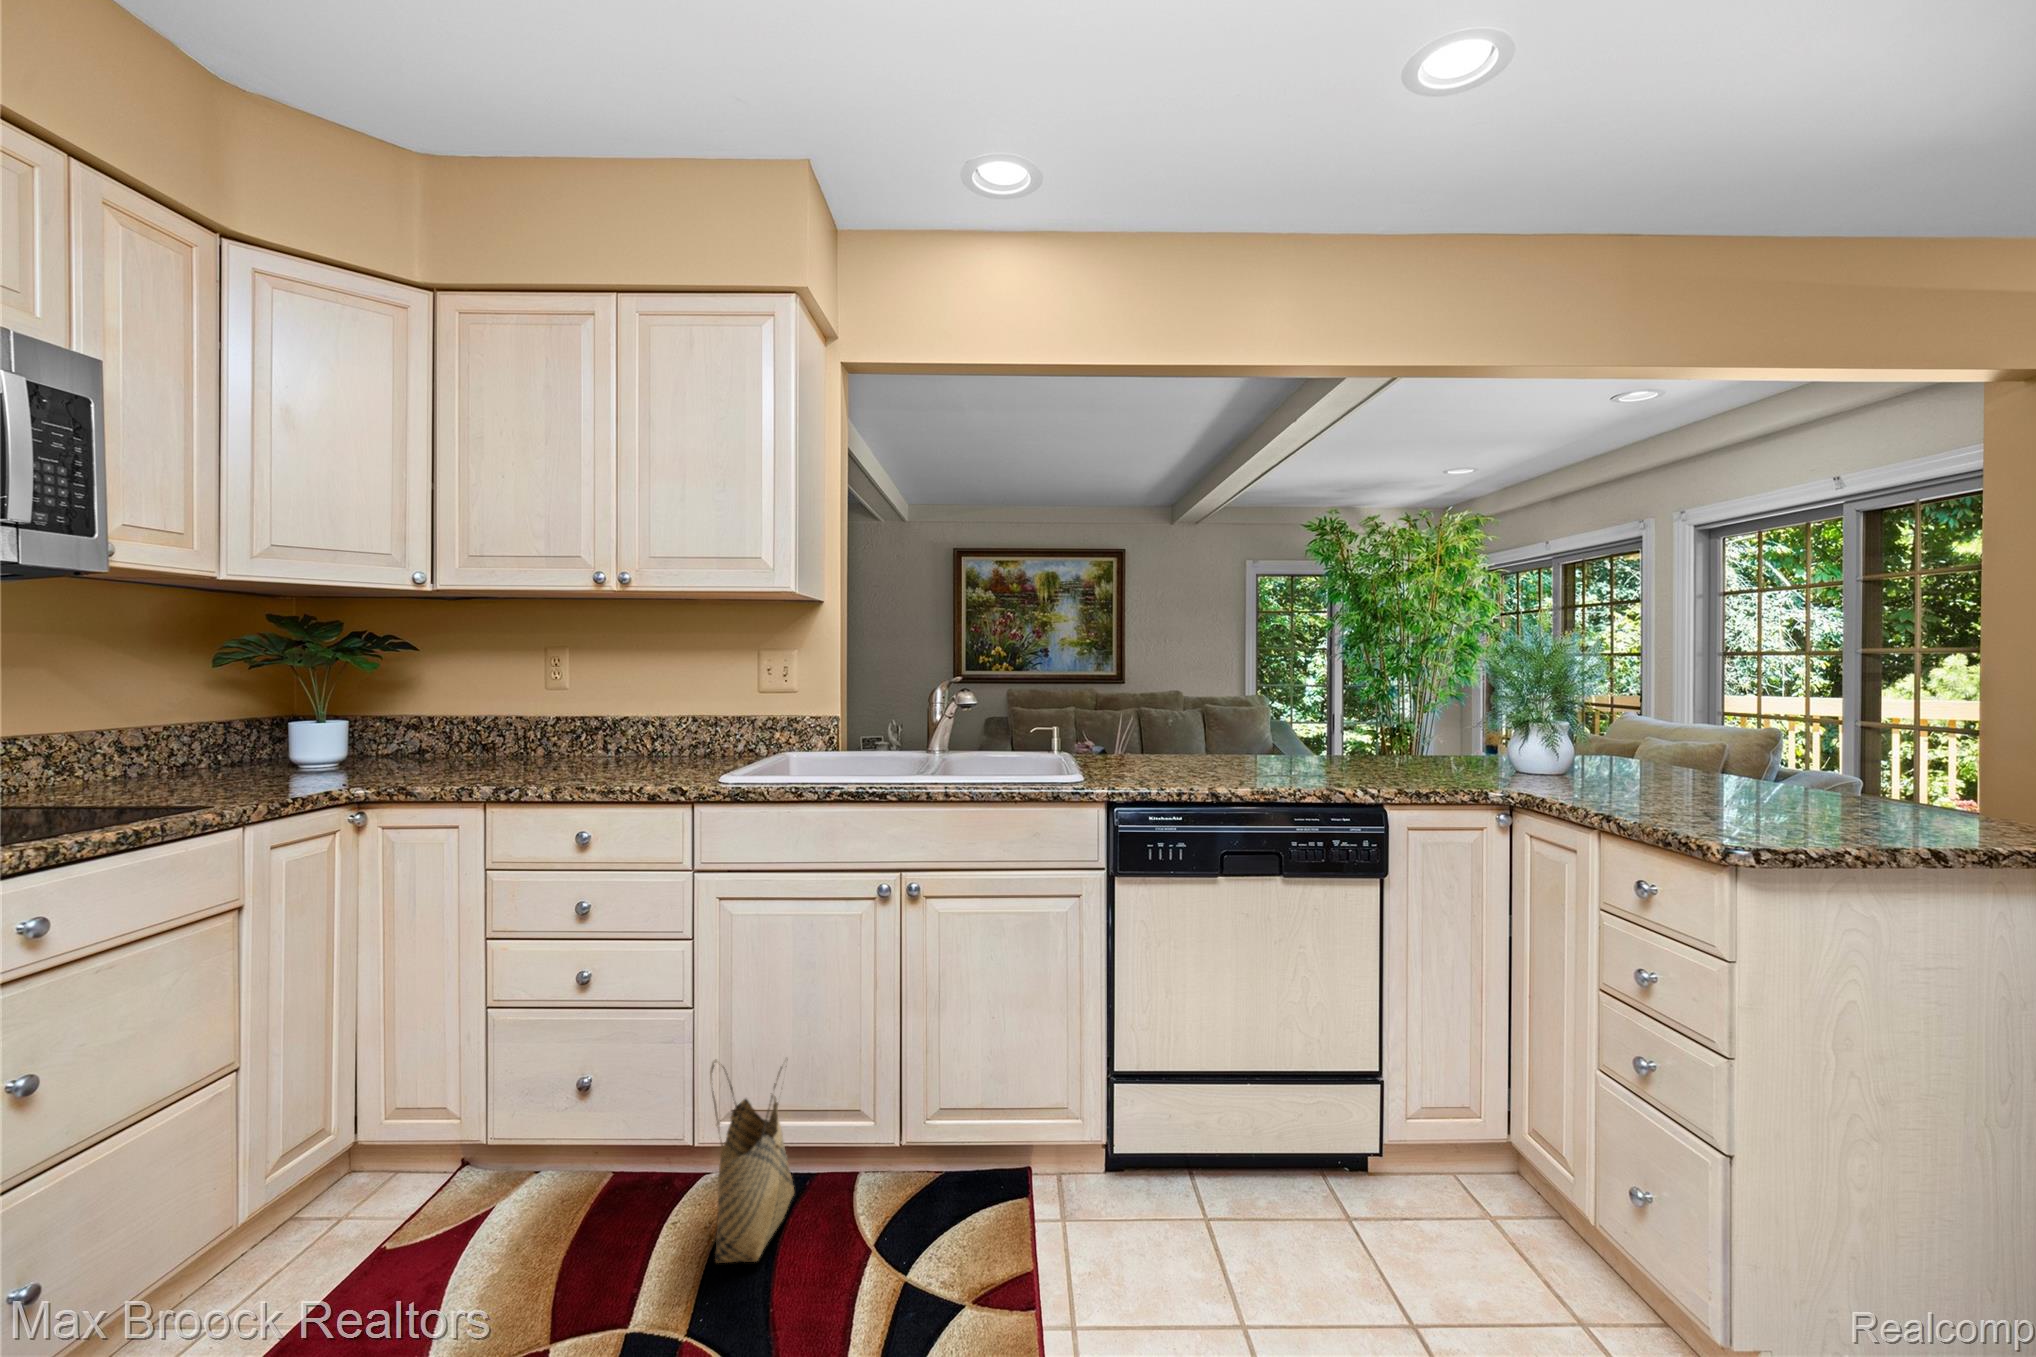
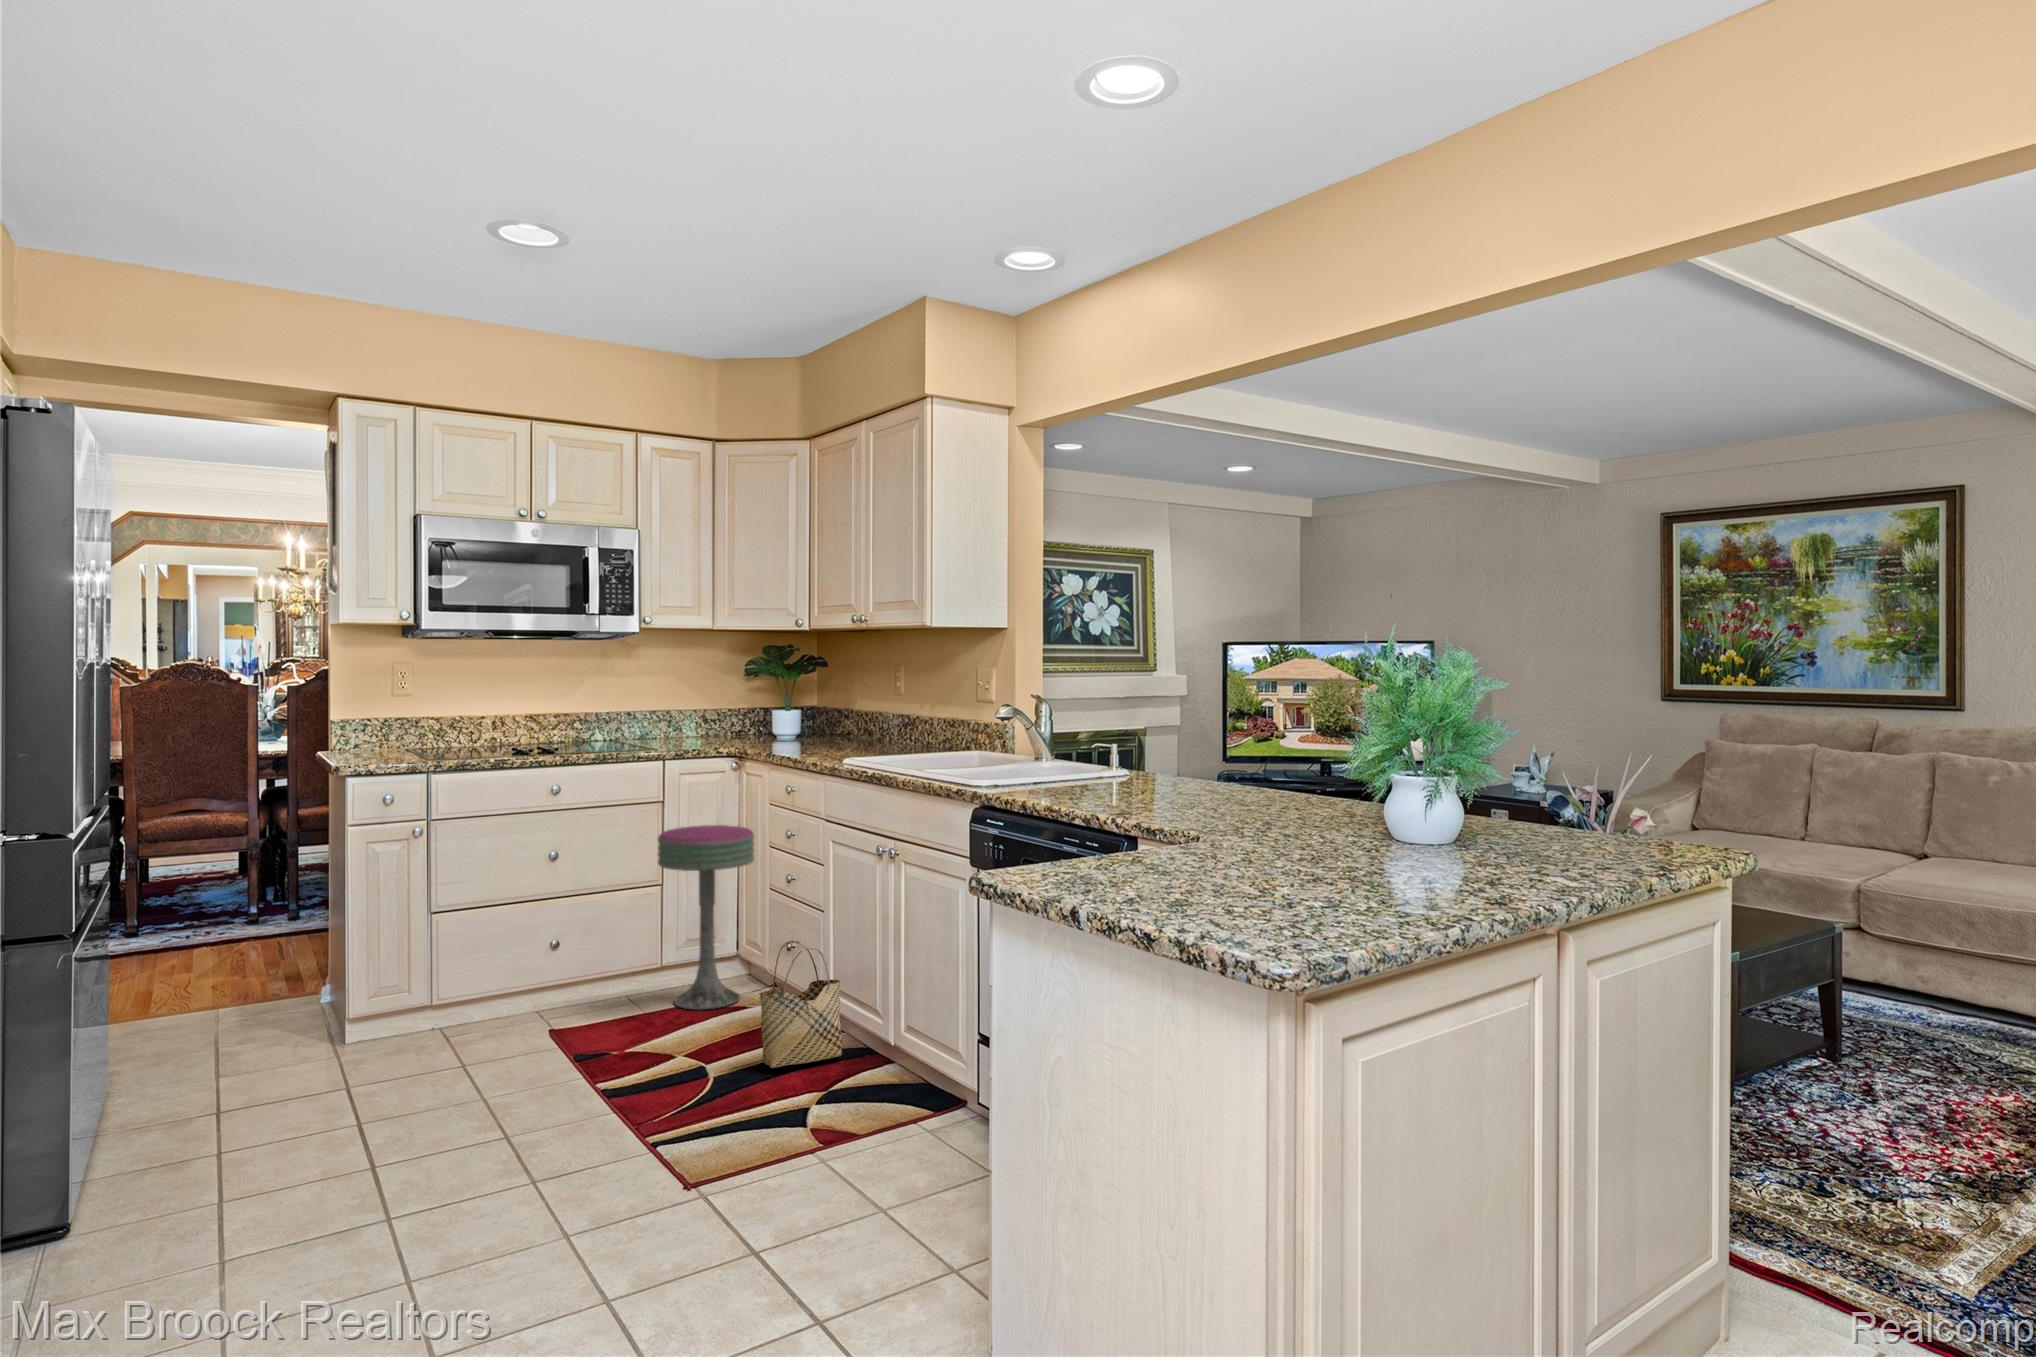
bar stool: none [263,920,468,1276] -> present [658,825,754,1010]

